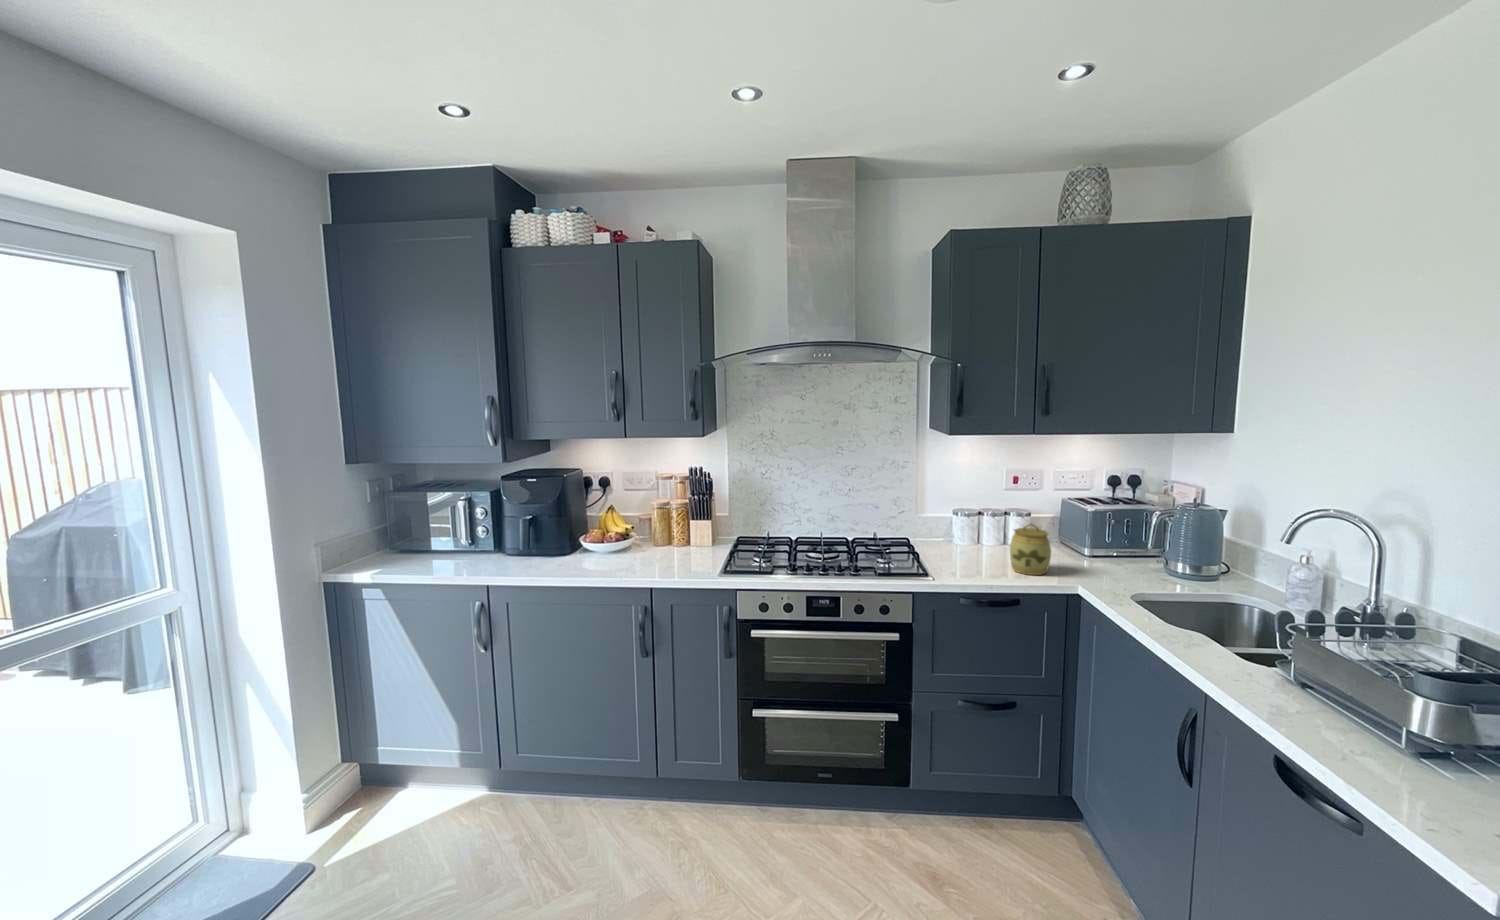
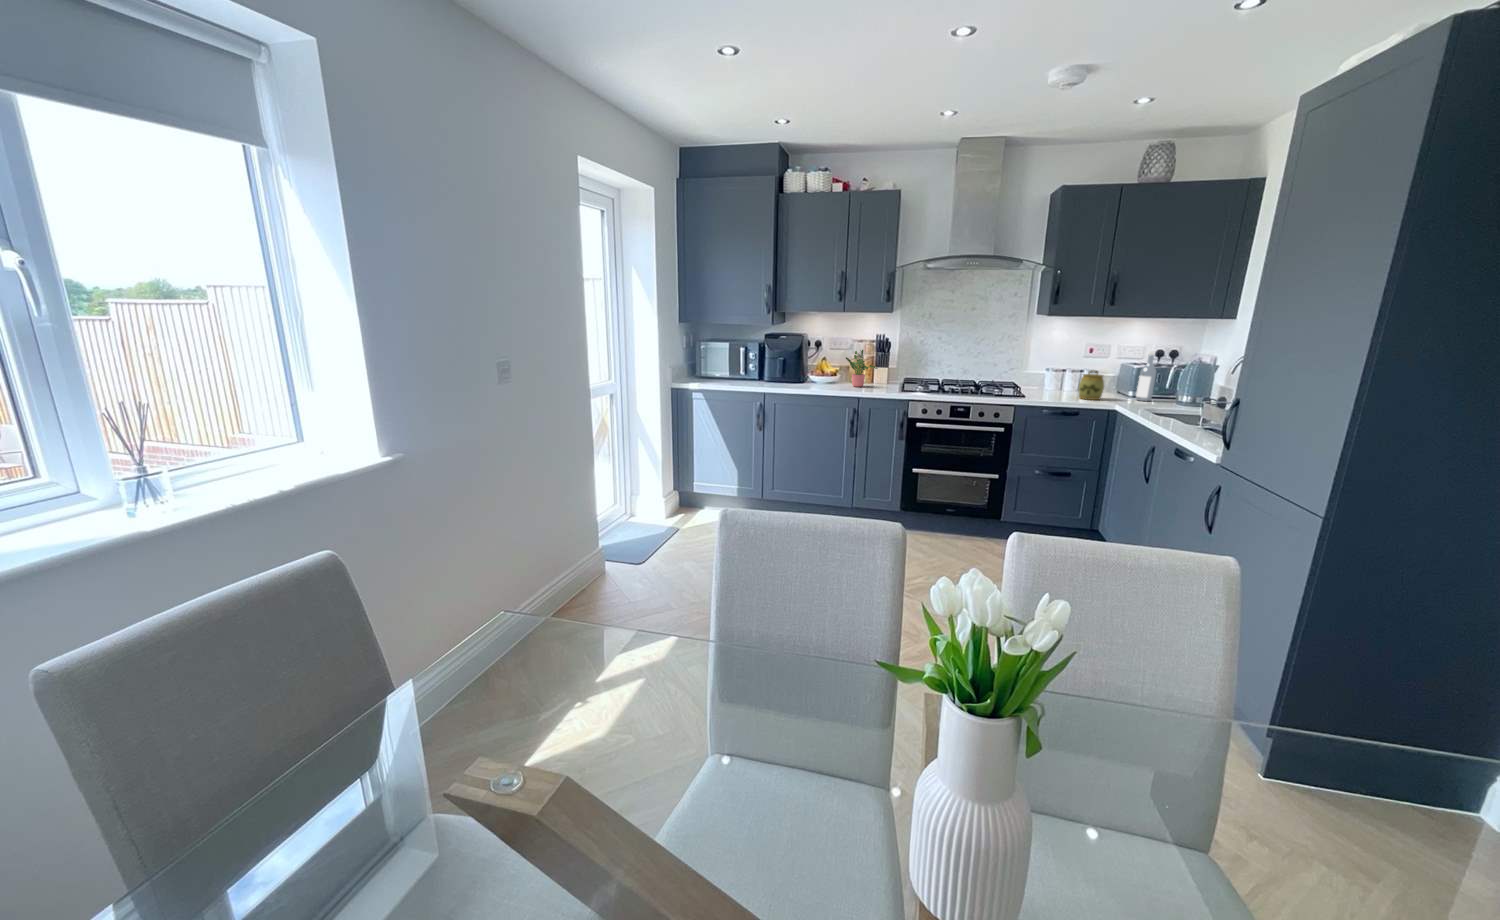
wine bottle: none [1100,489,1128,572] -> present [1136,351,1156,401]
potted plant: none [630,497,687,560] -> present [846,350,878,387]

